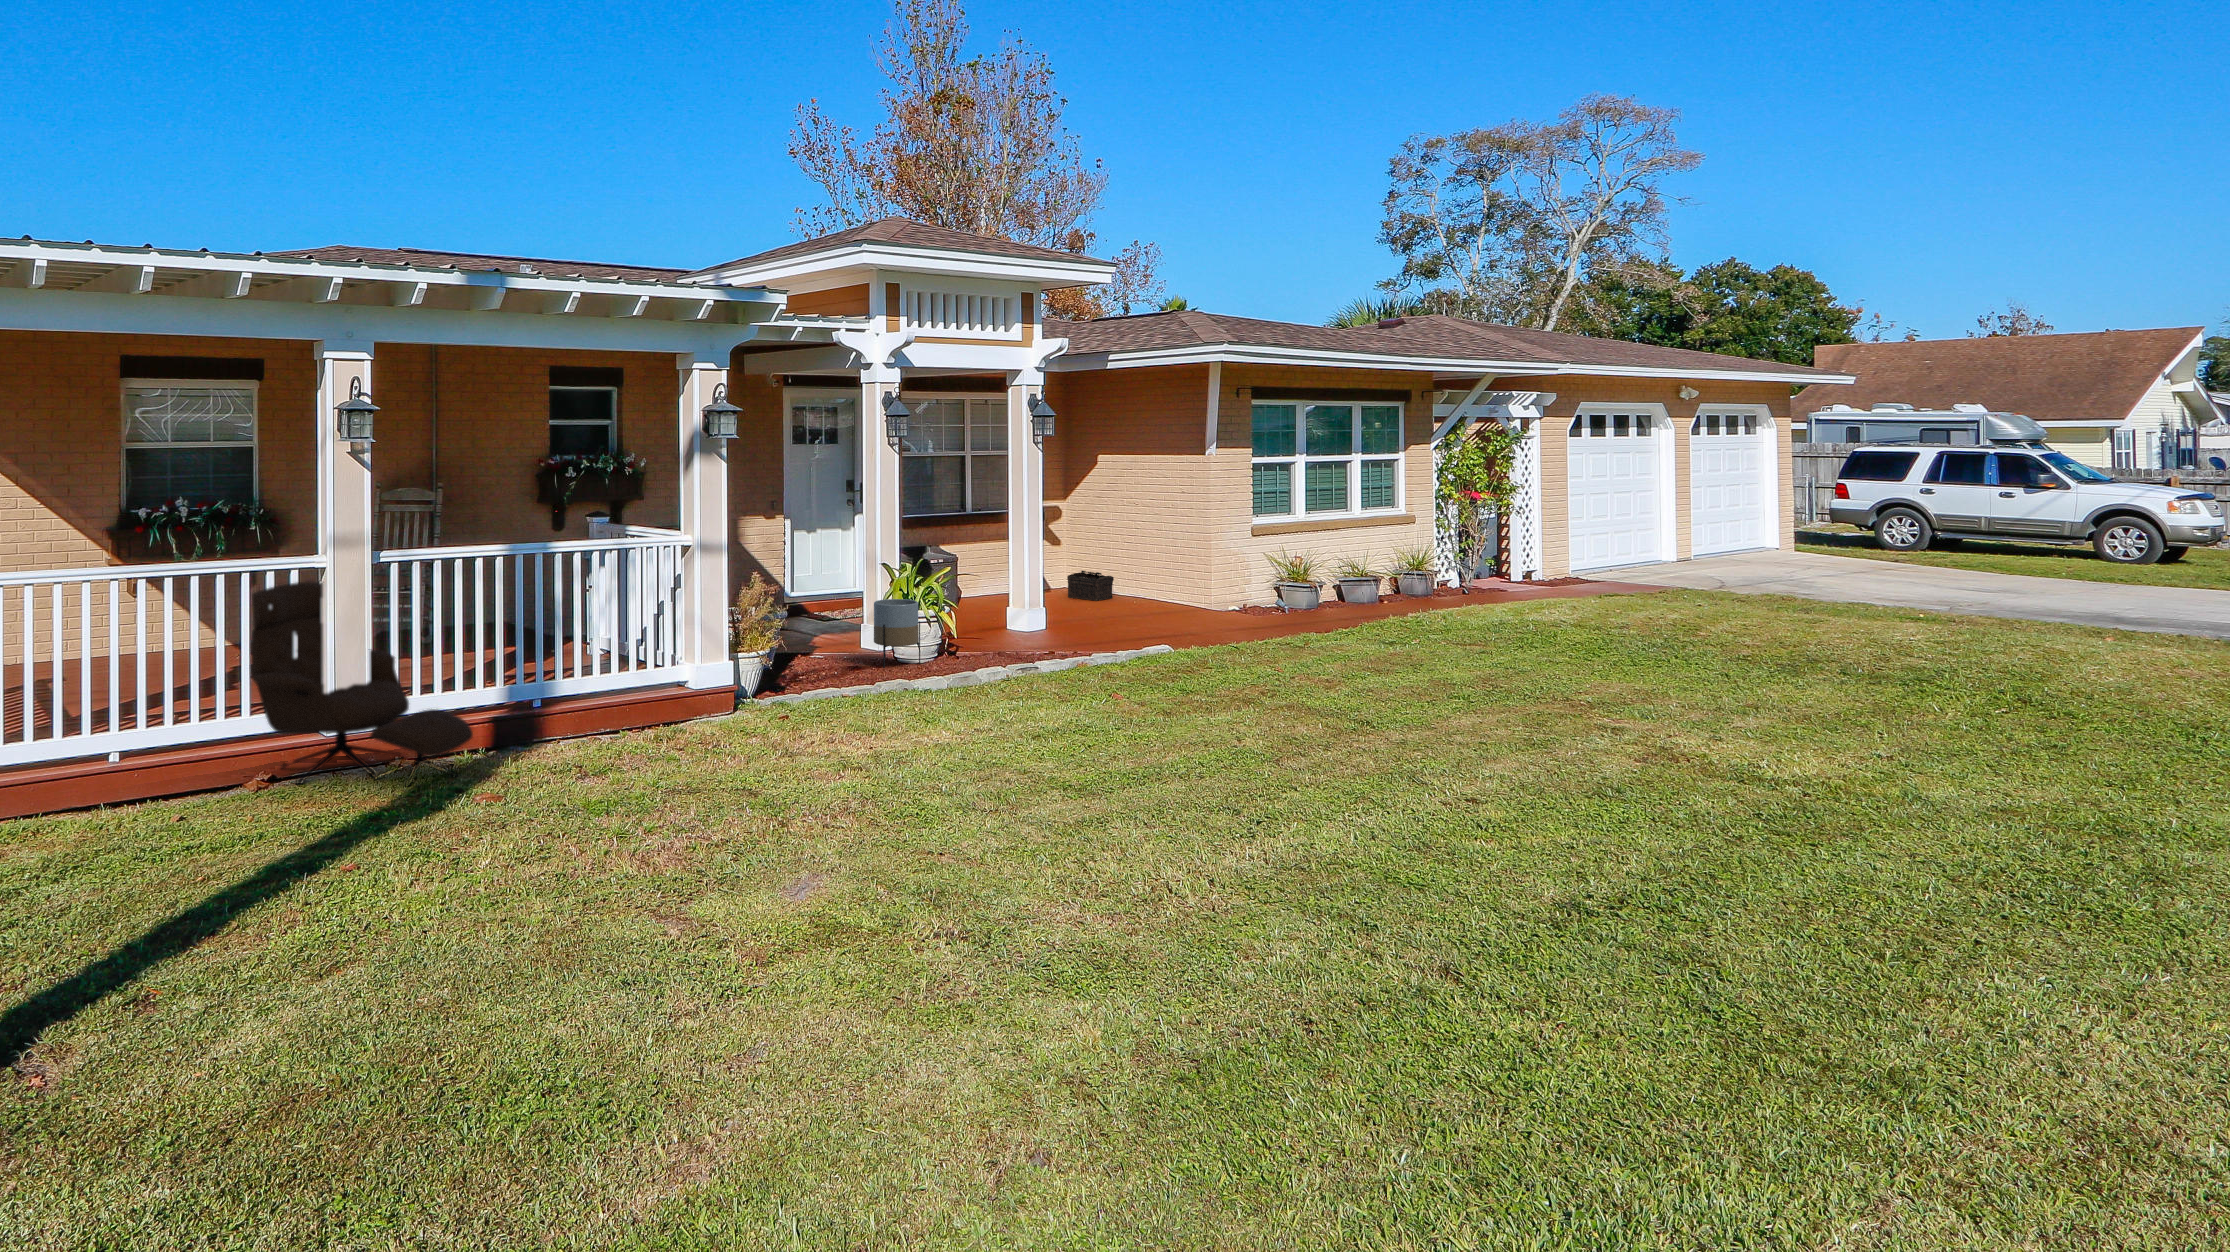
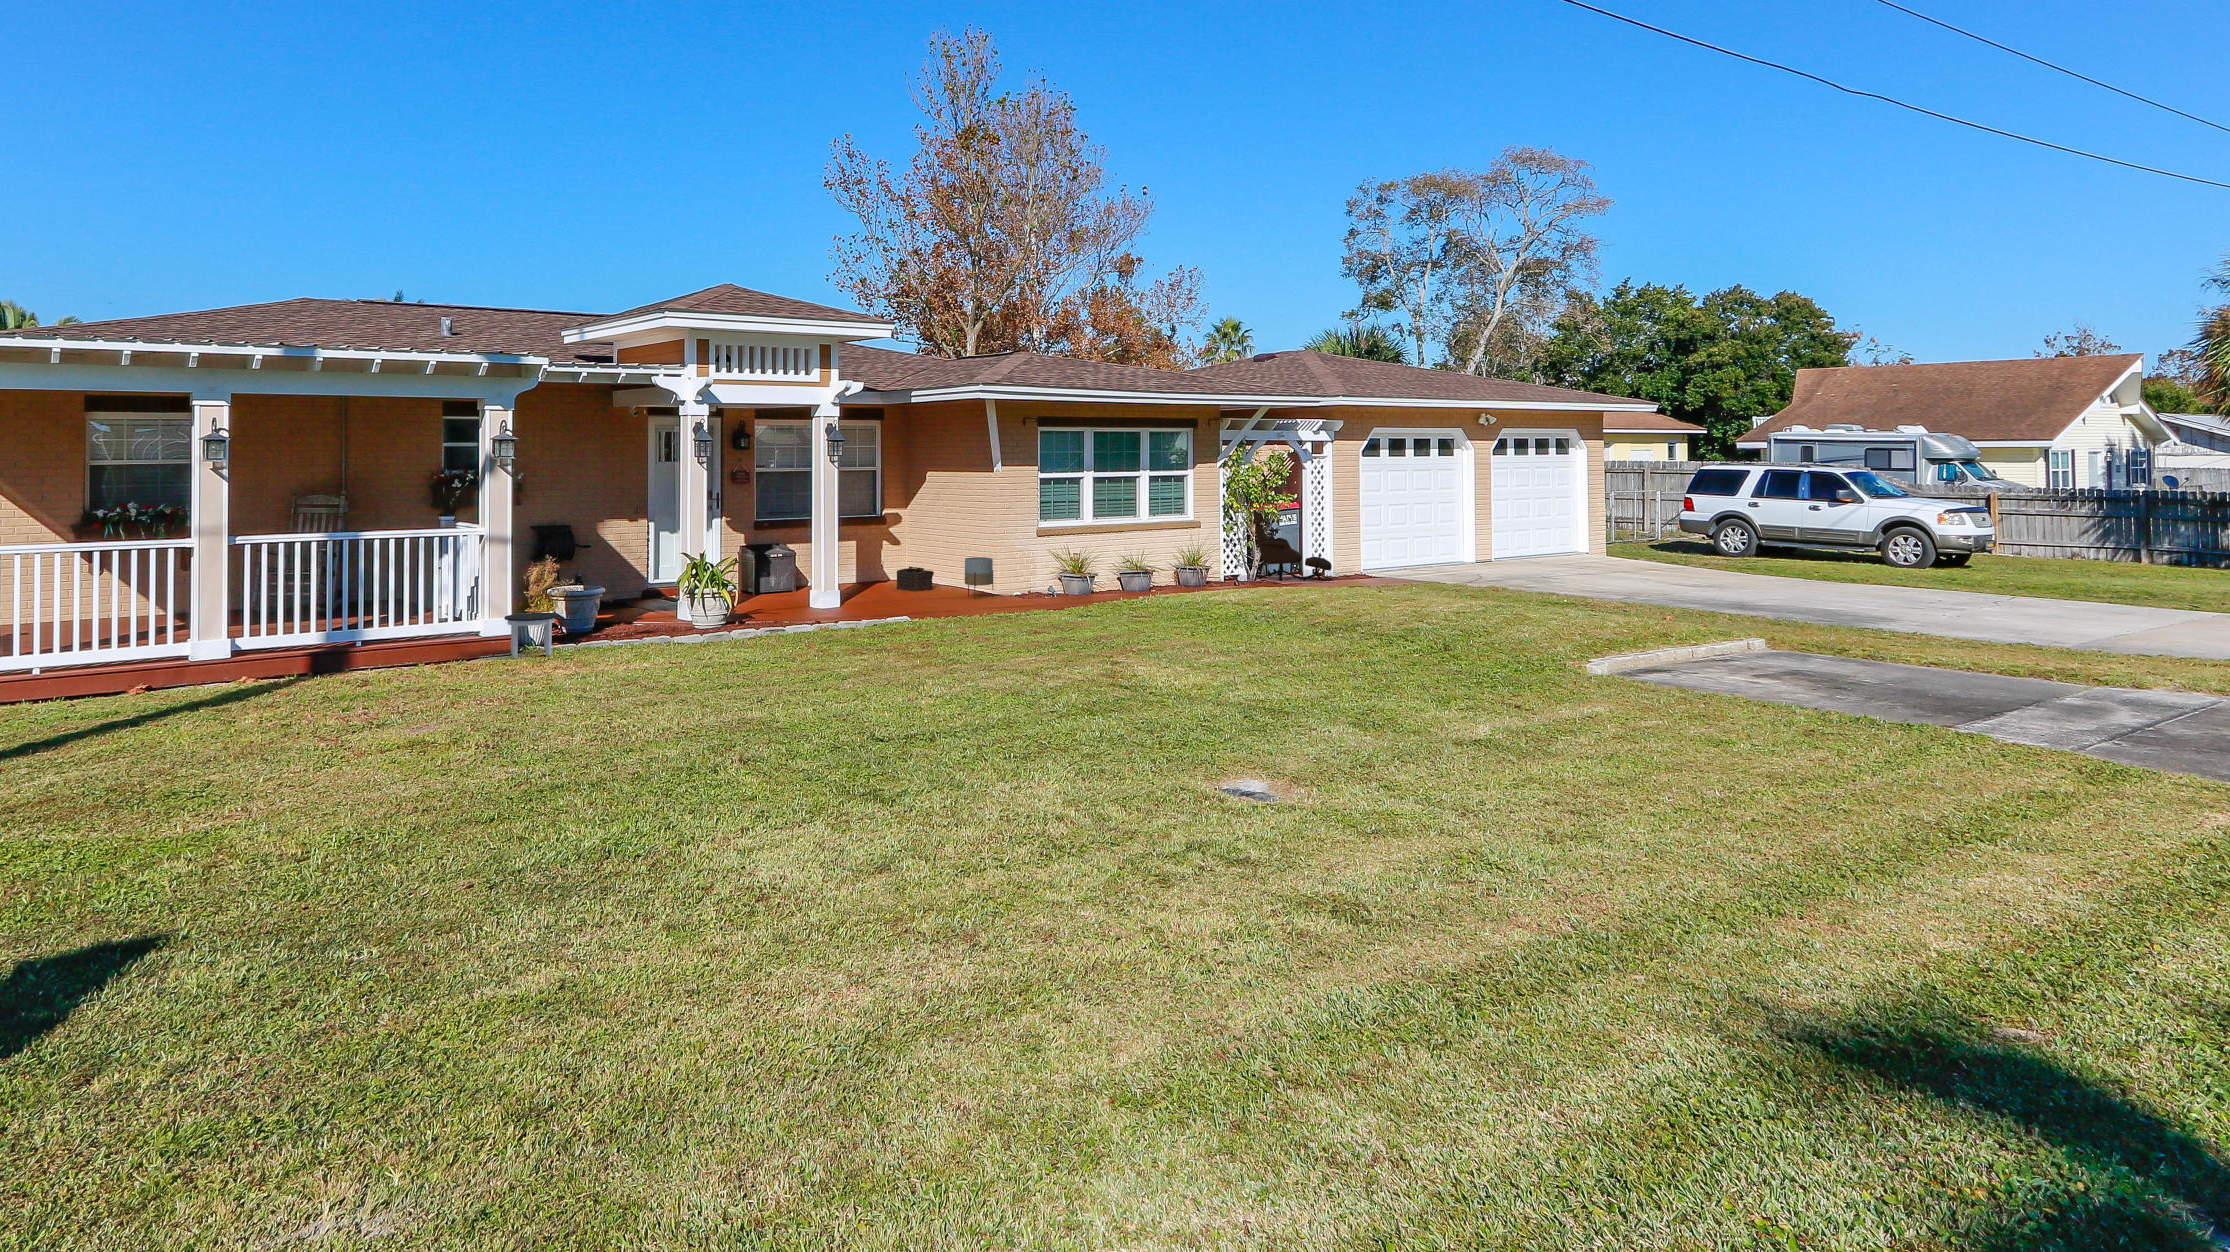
lounge chair: present [251,581,473,786] -> present [1254,512,1332,581]
planter: present [874,599,920,668] -> present [965,557,993,599]
round table: none [716,646,784,711] -> present [504,613,558,658]

